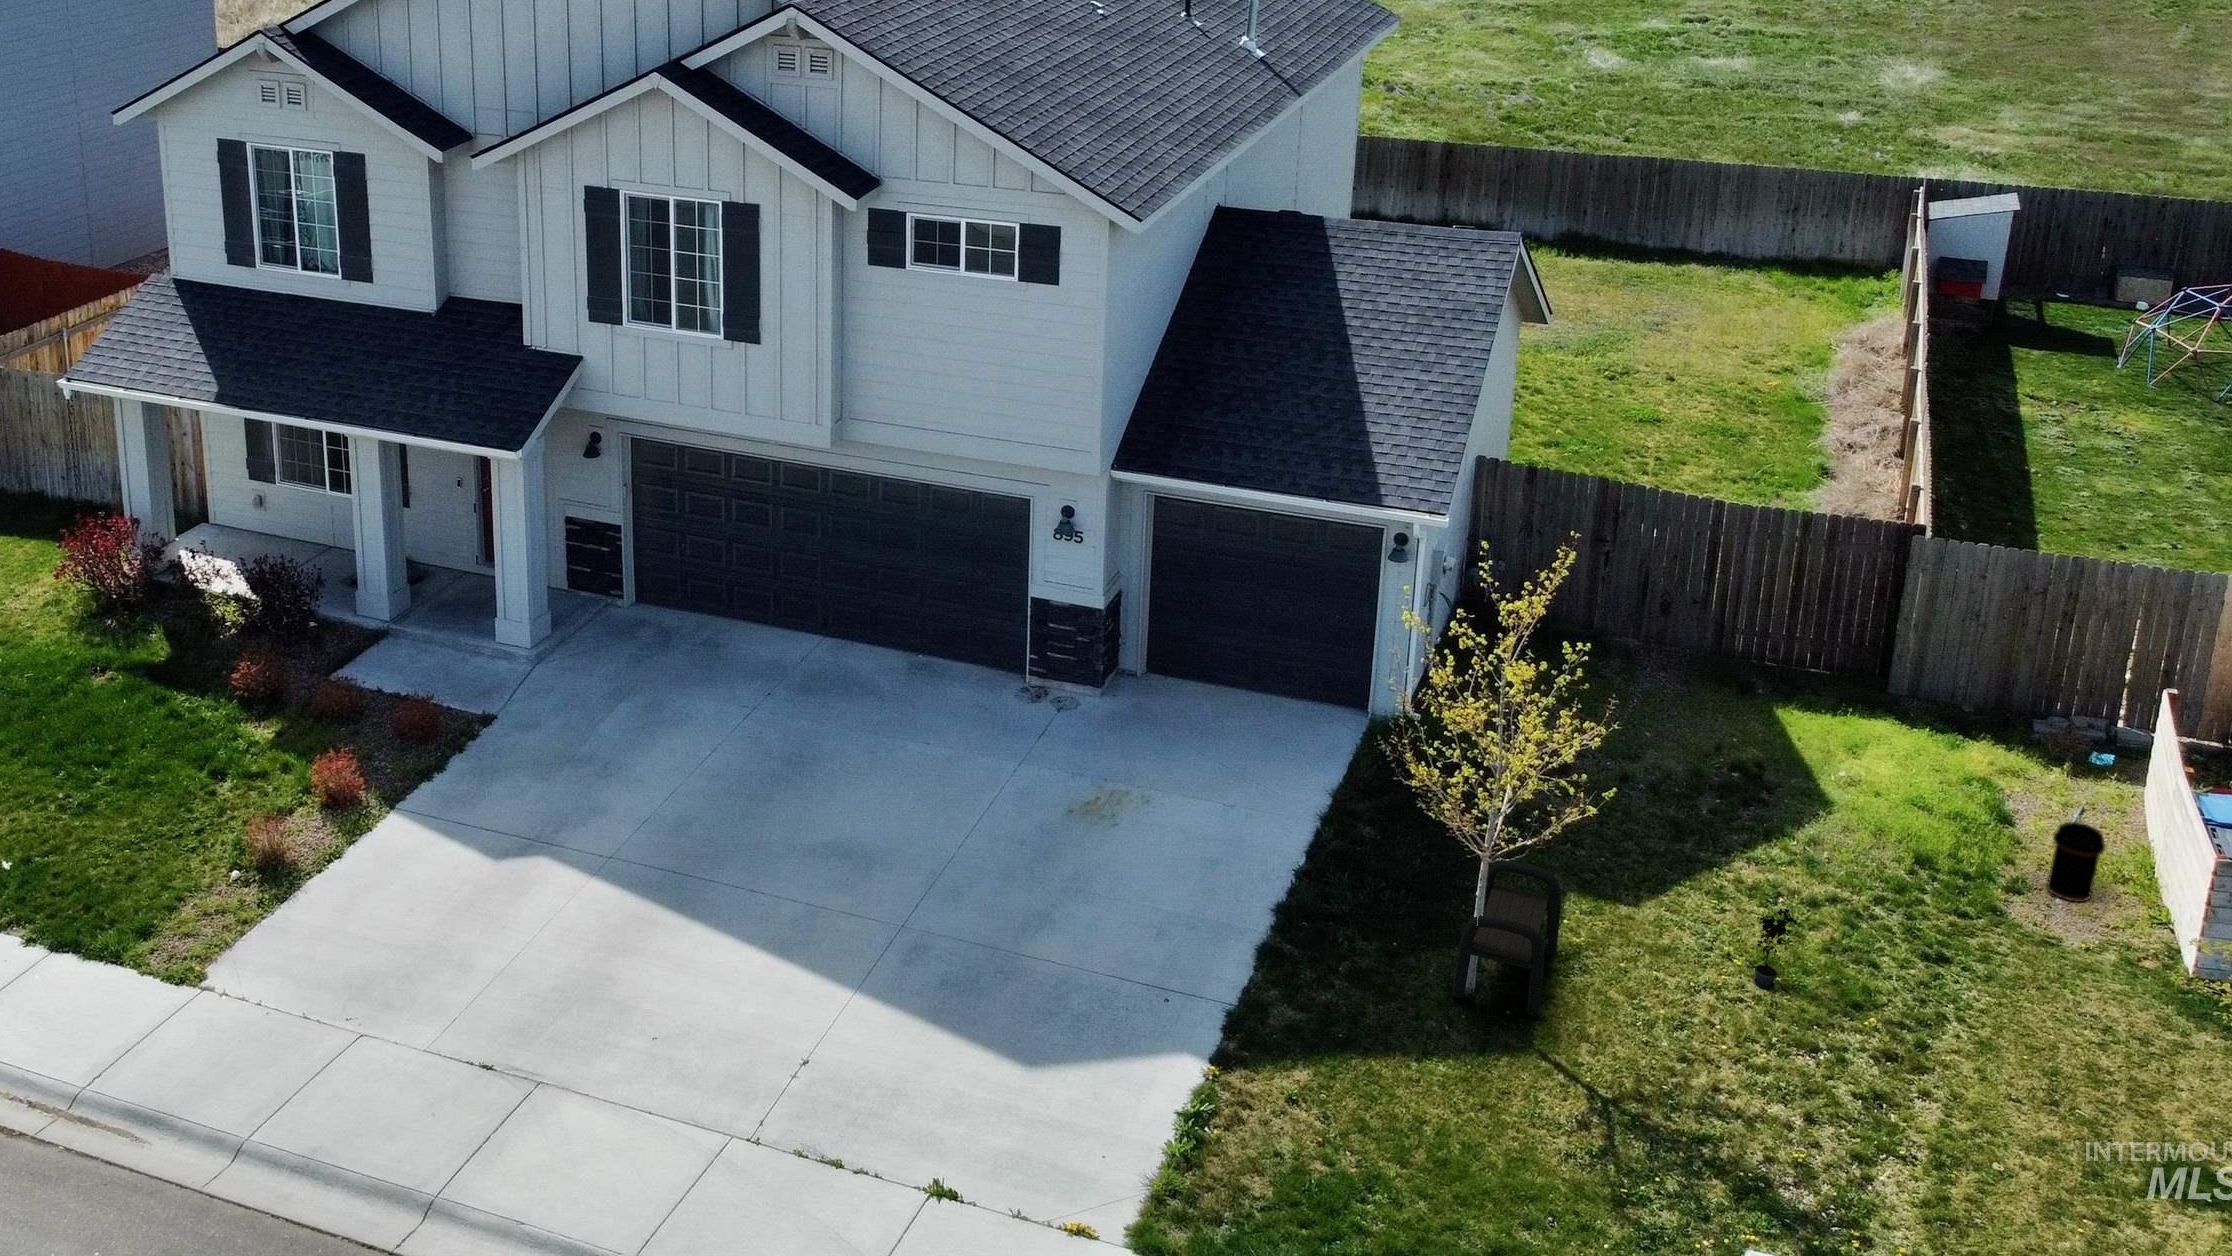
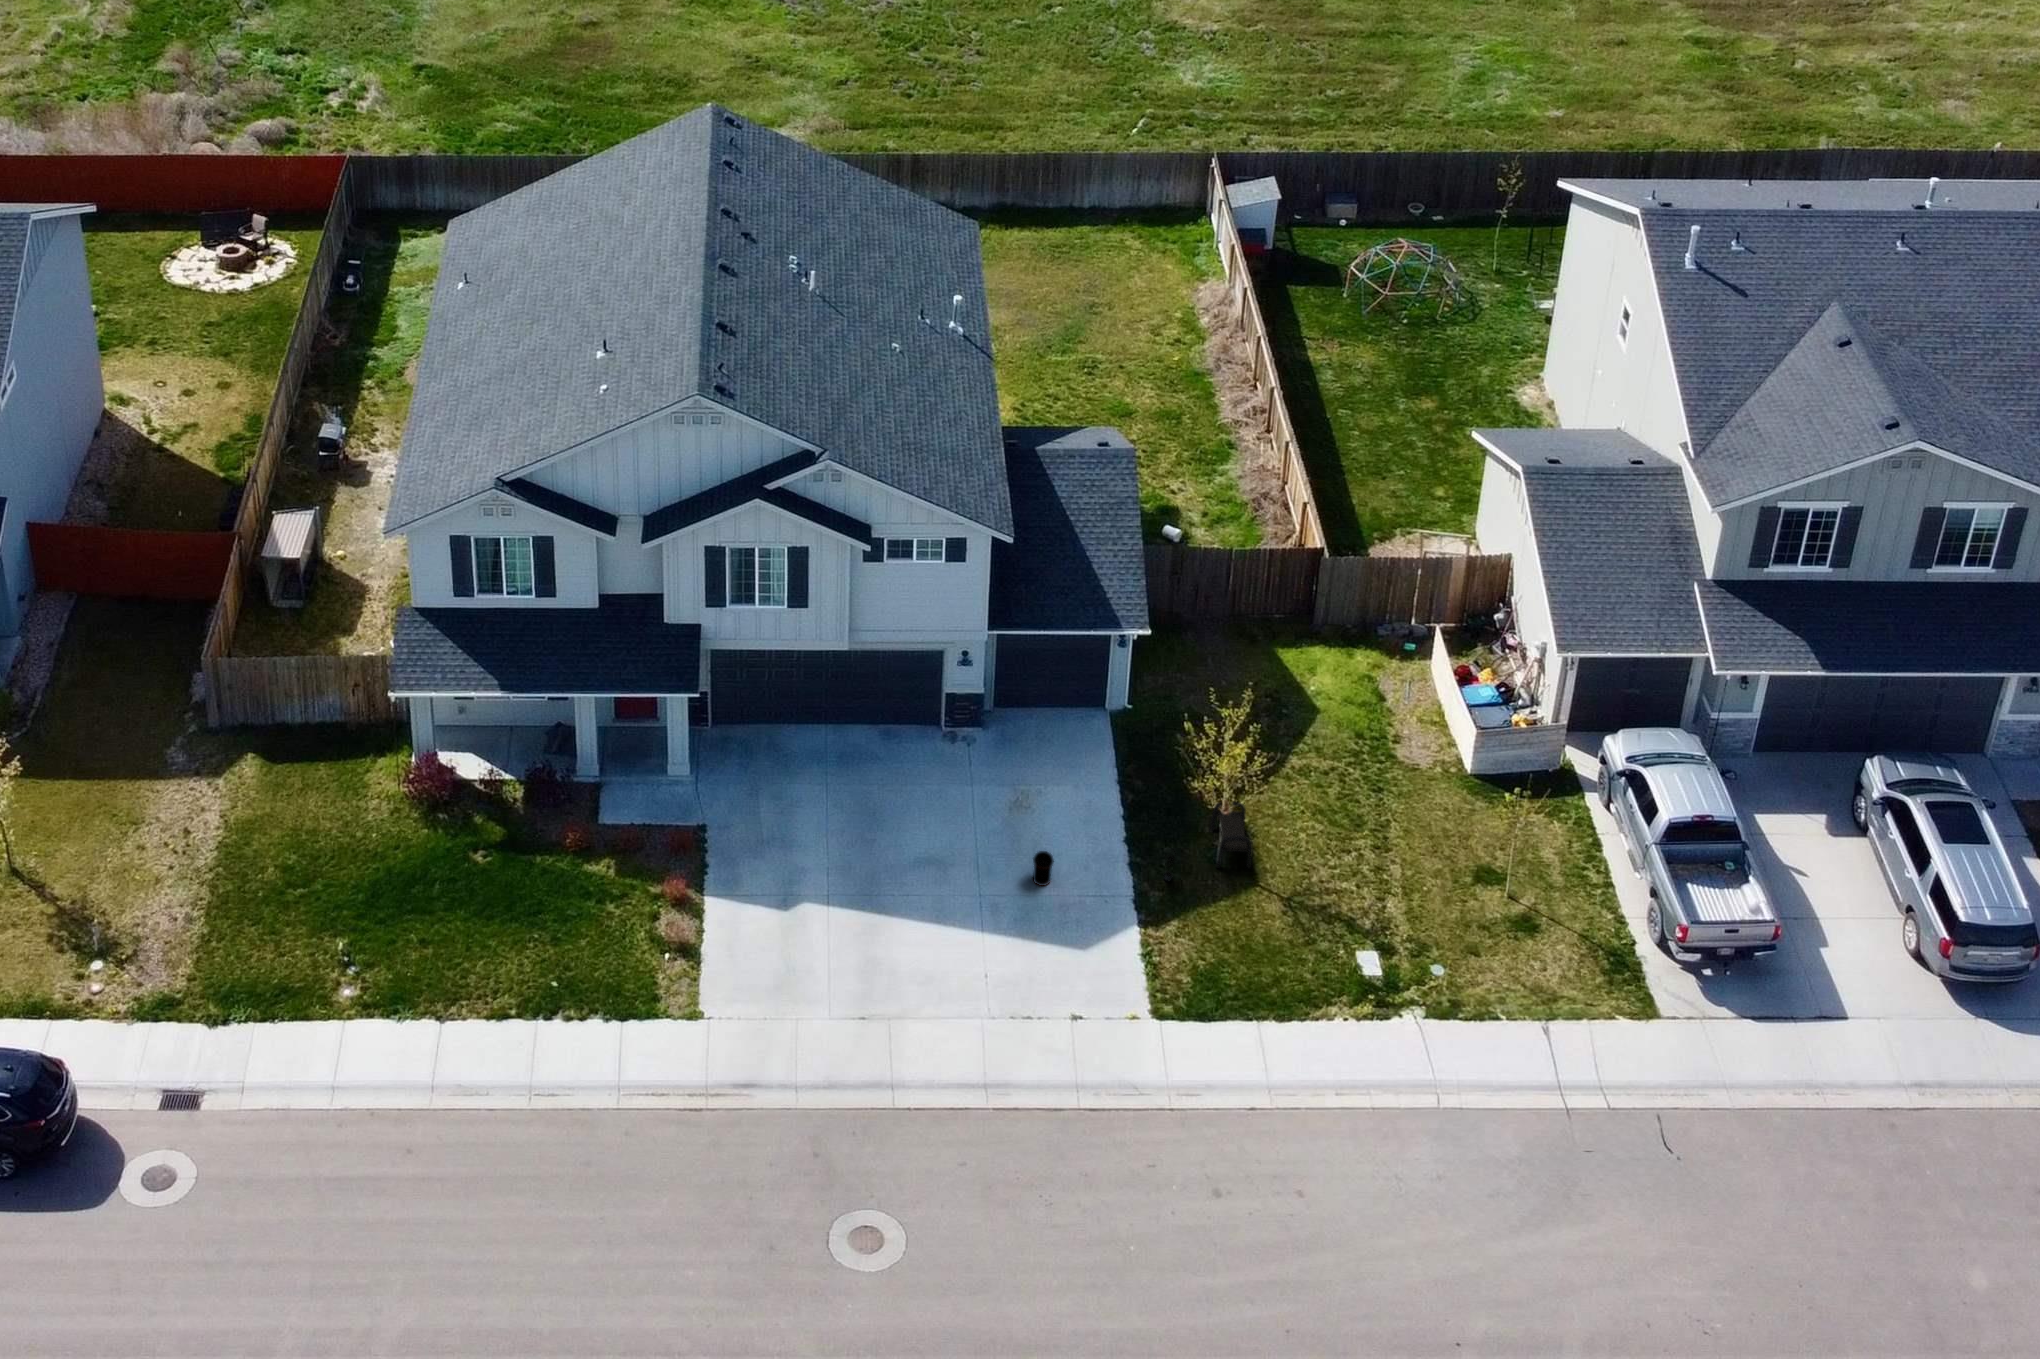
trash can: present [2047,822,2105,902] -> present [1033,851,1054,886]
potted plant: present [1754,909,1797,988] -> present [1164,850,1176,881]

